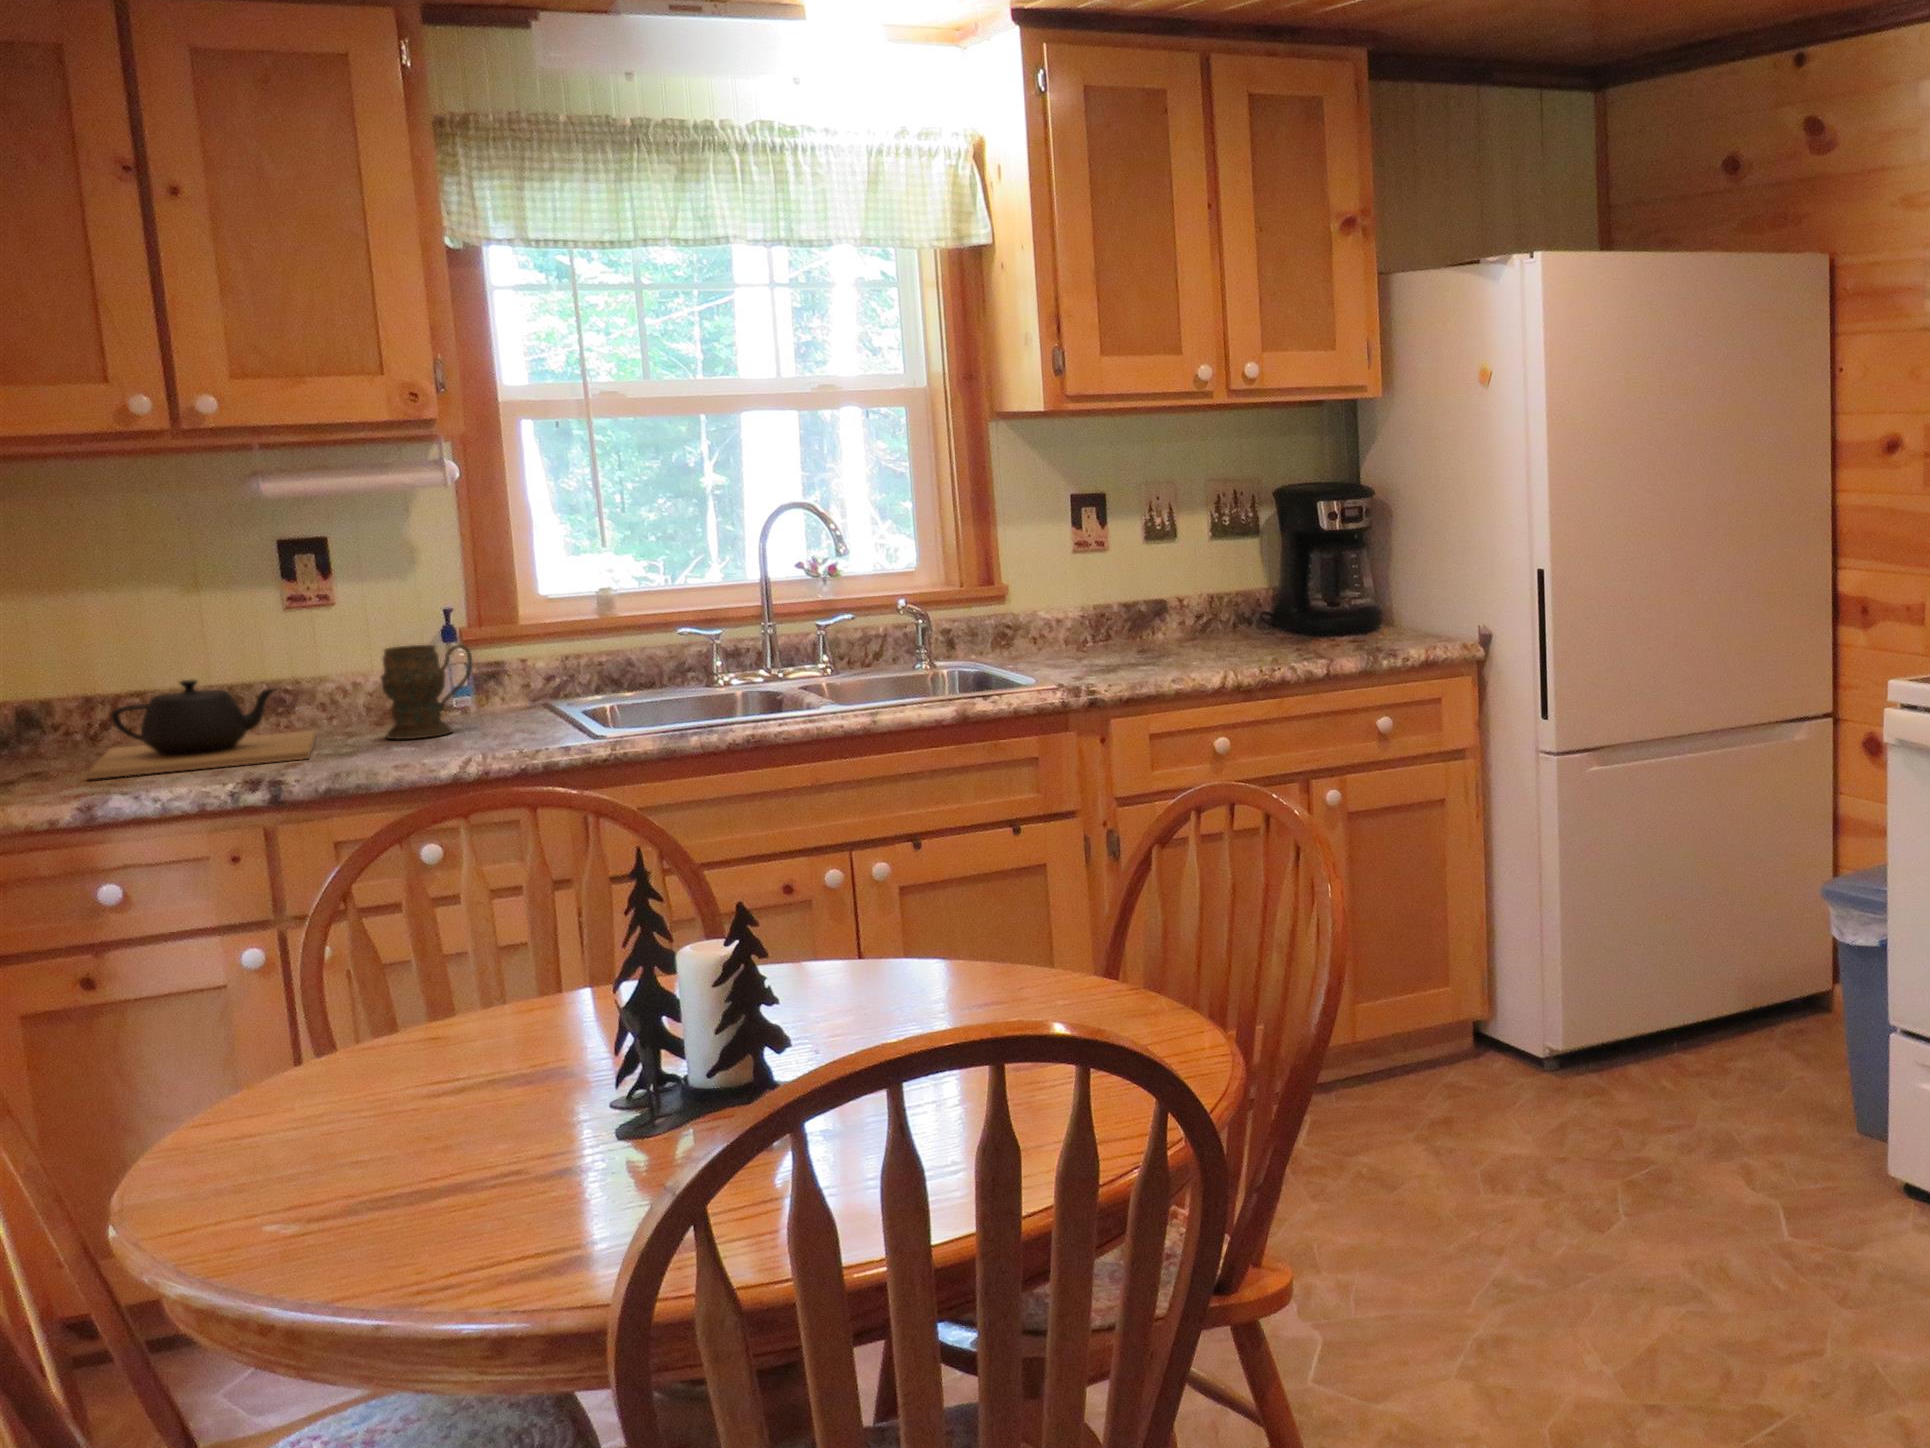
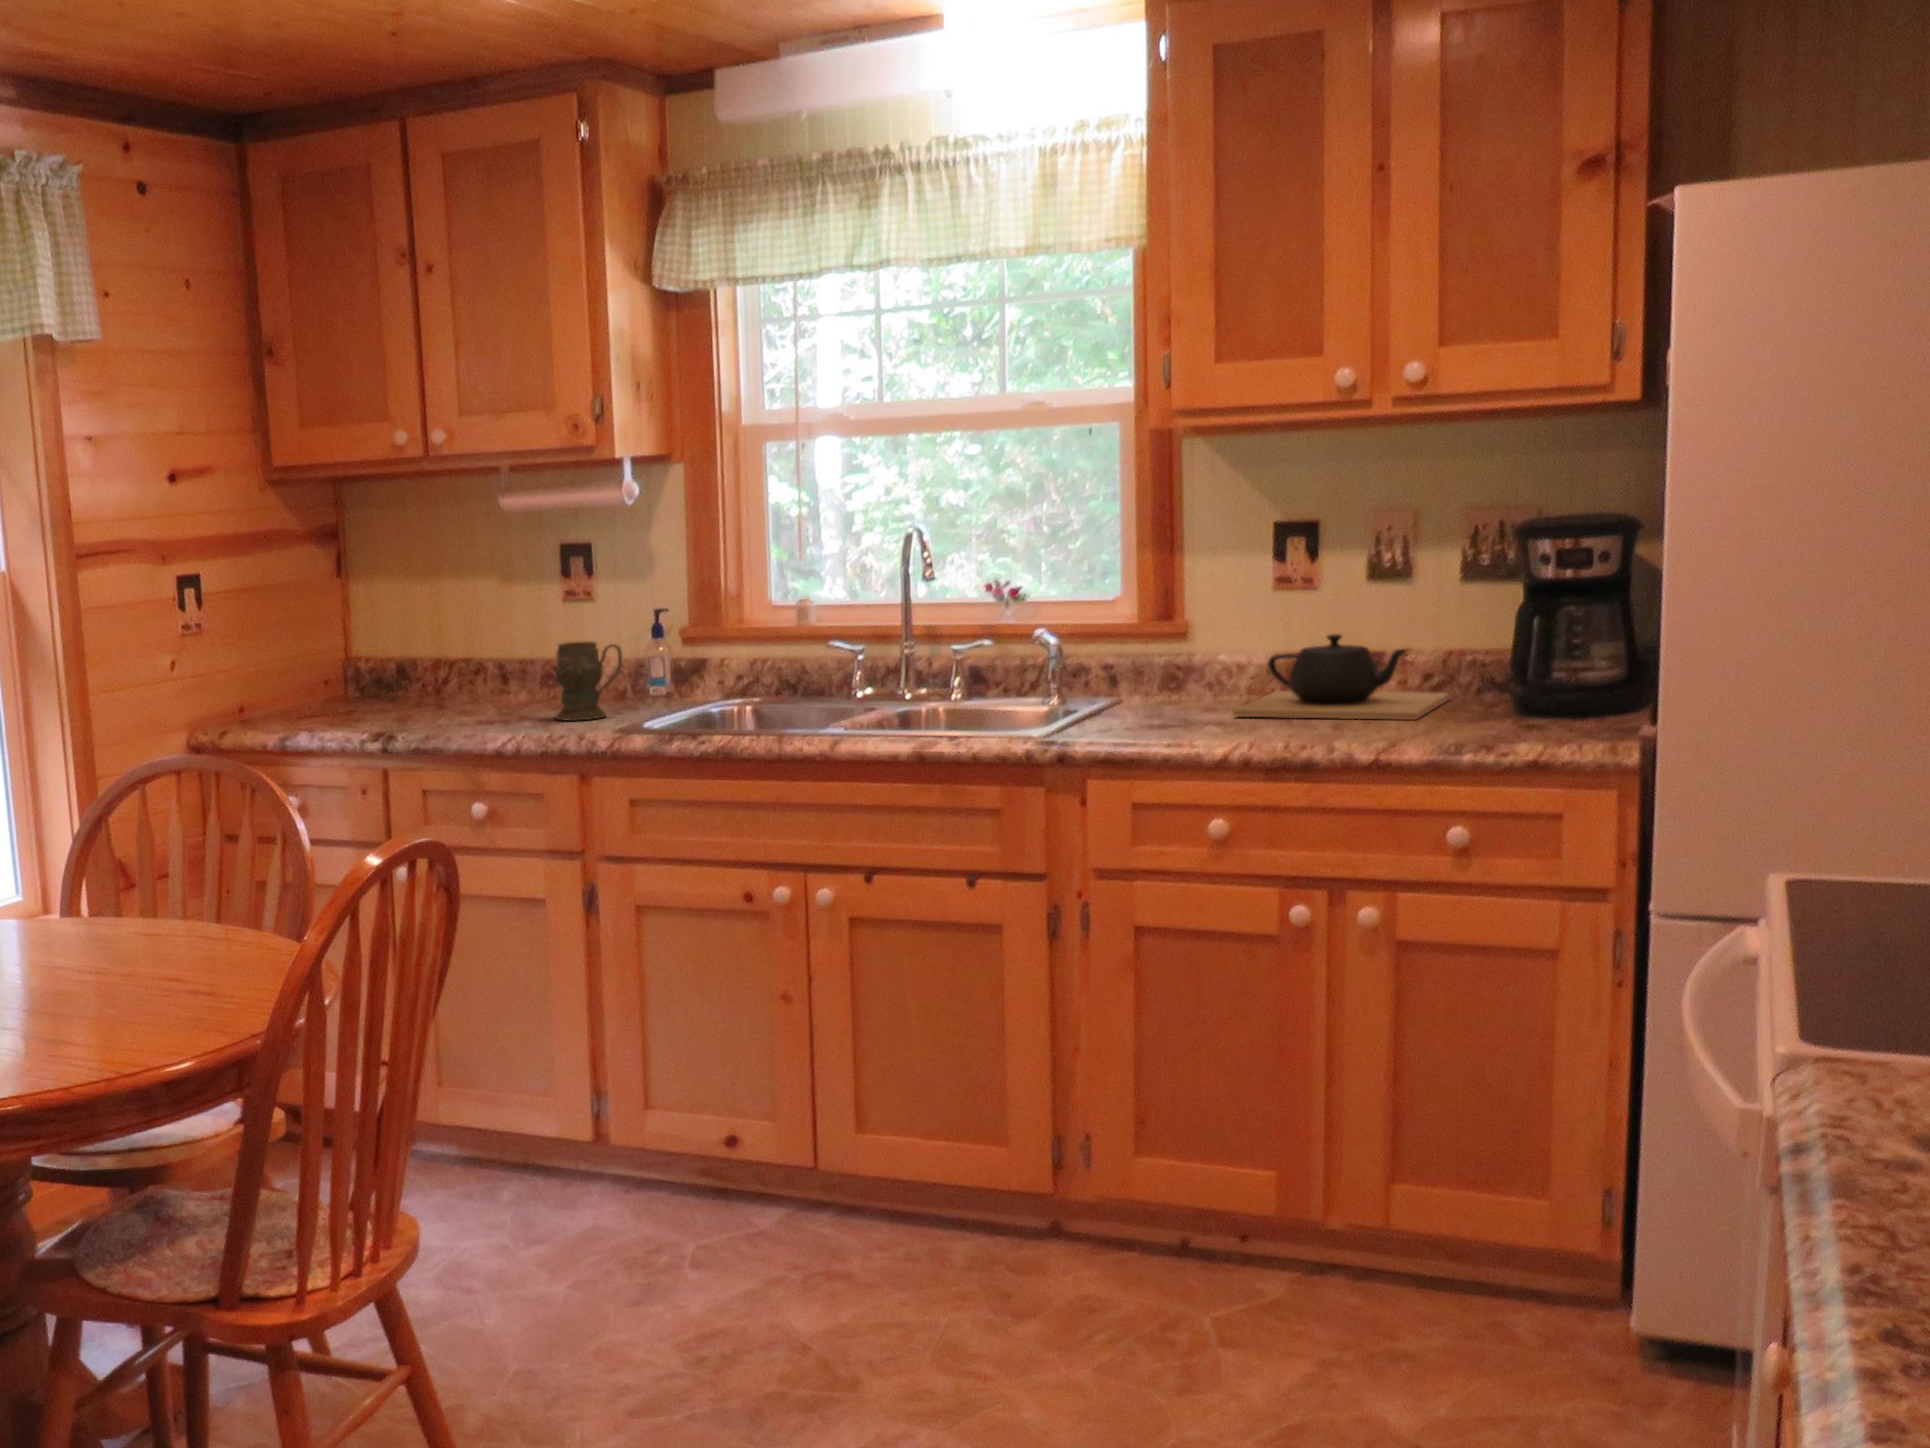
teapot: present [88,680,316,779] -> present [1233,634,1450,720]

